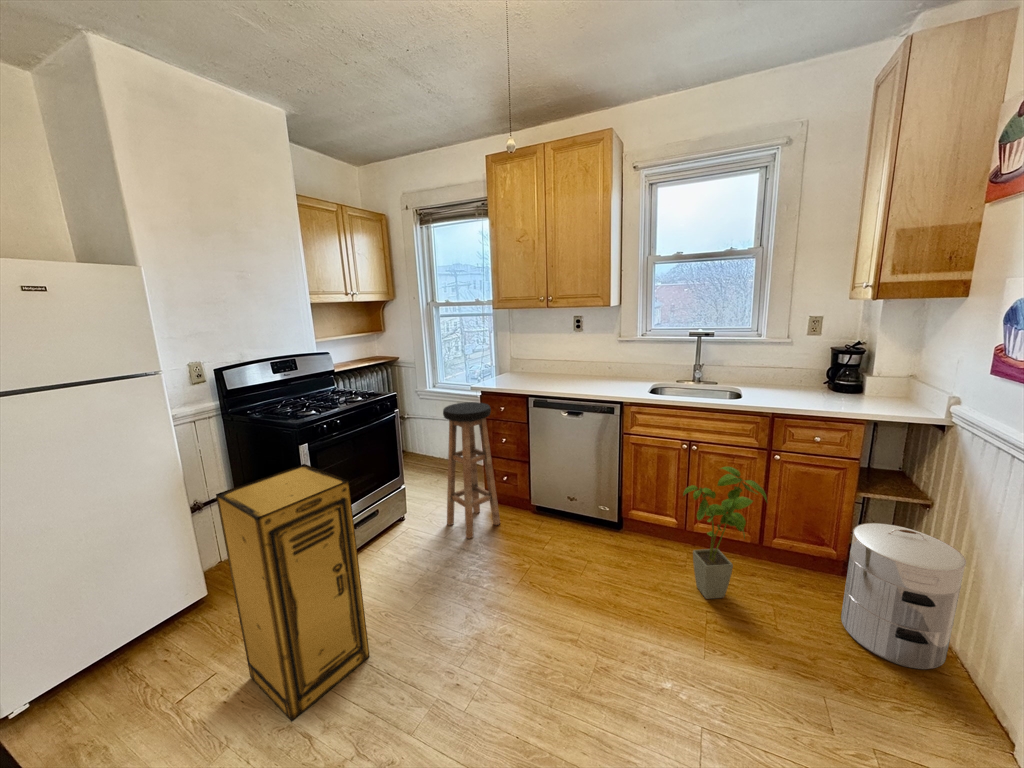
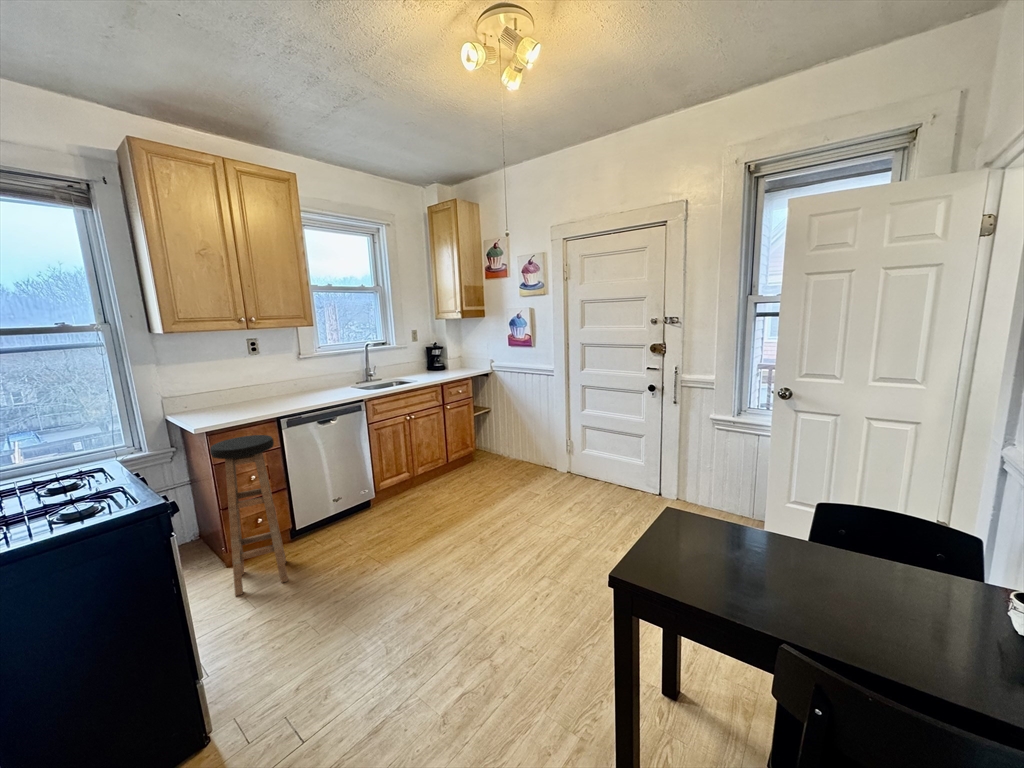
storage cabinet: present [216,464,370,722] -> none [299,473,437,739]
house plant: present [683,467,767,599] -> none [437,414,477,499]
waste bin: present [841,523,966,669] -> none [489,417,528,477]

